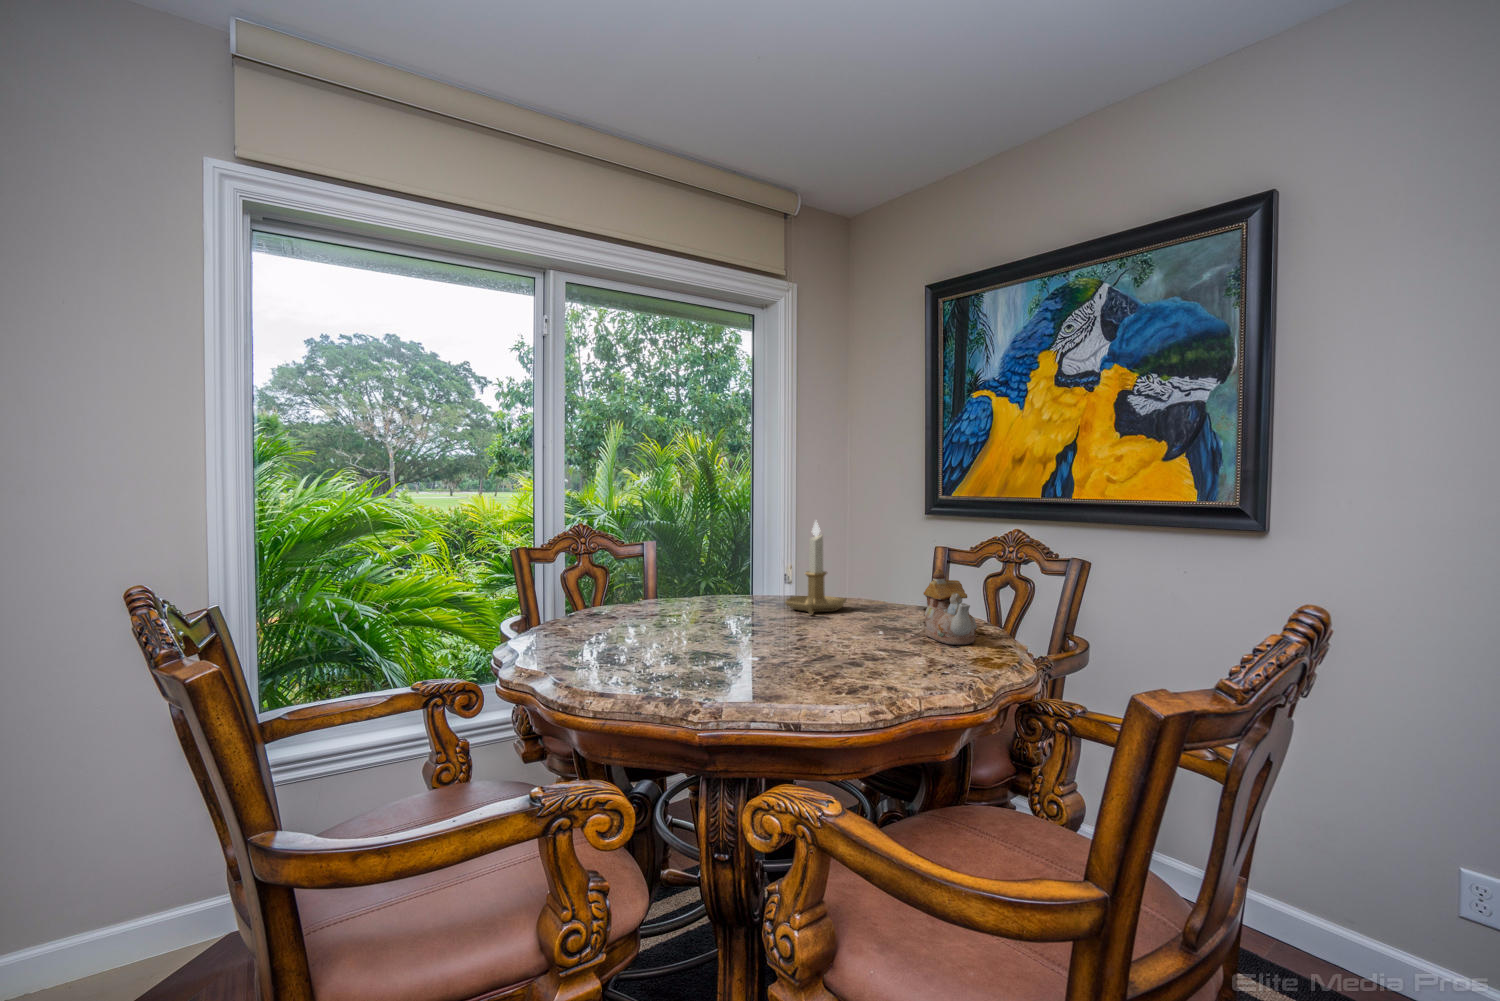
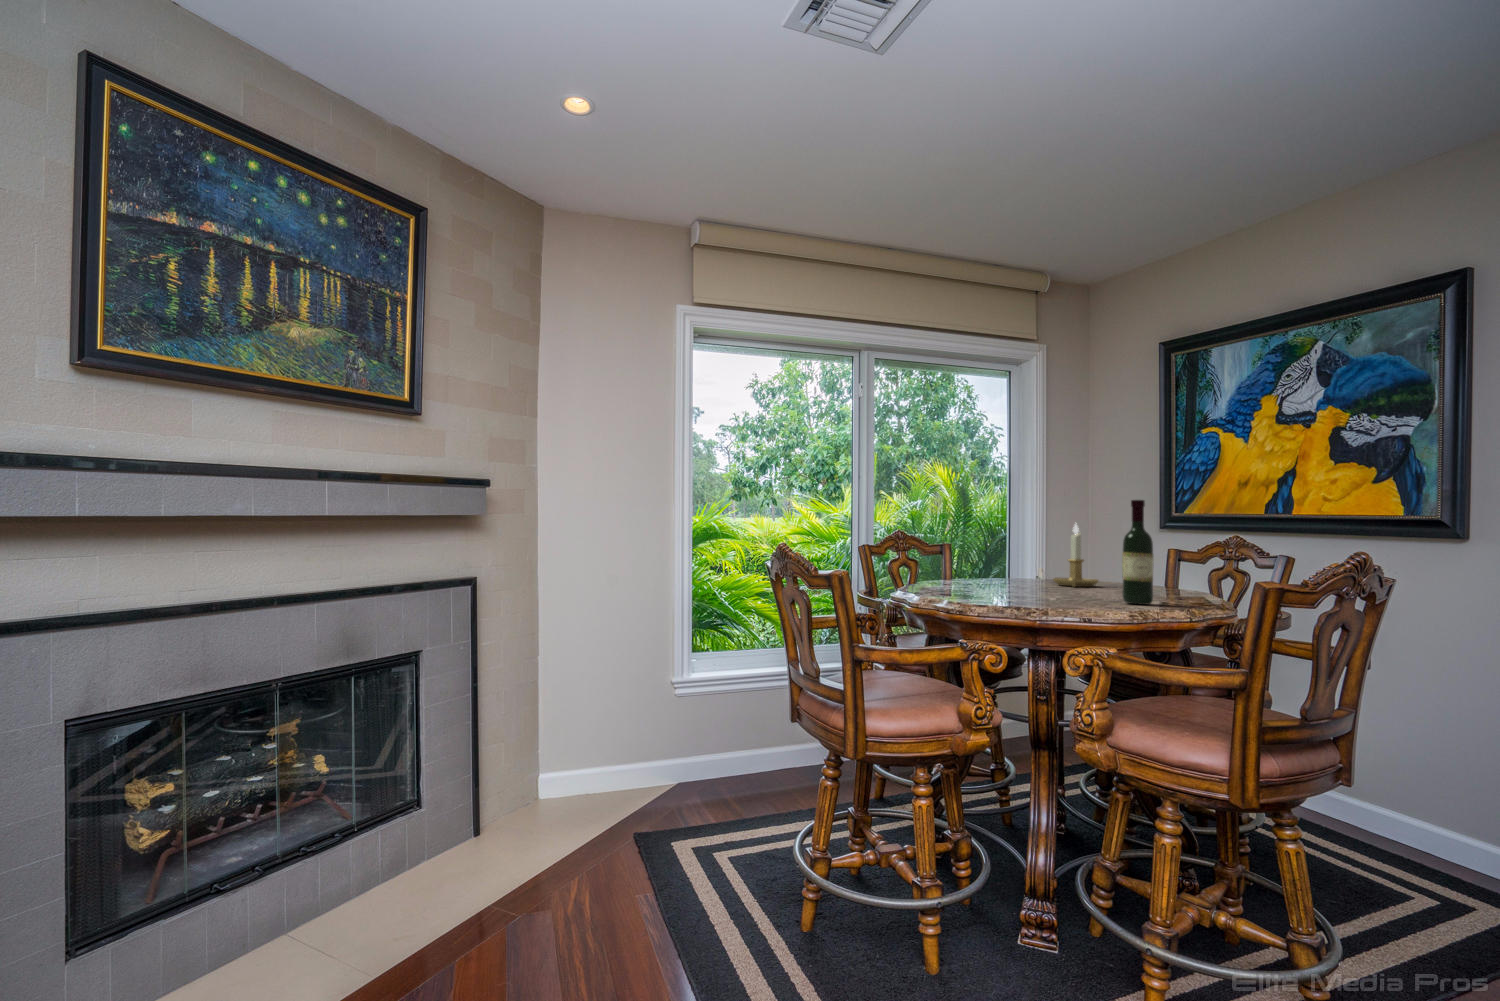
wine bottle: none [859,504,906,685] -> present [1122,500,1153,605]
teapot: present [923,569,977,645] -> none [1162,551,1202,598]

